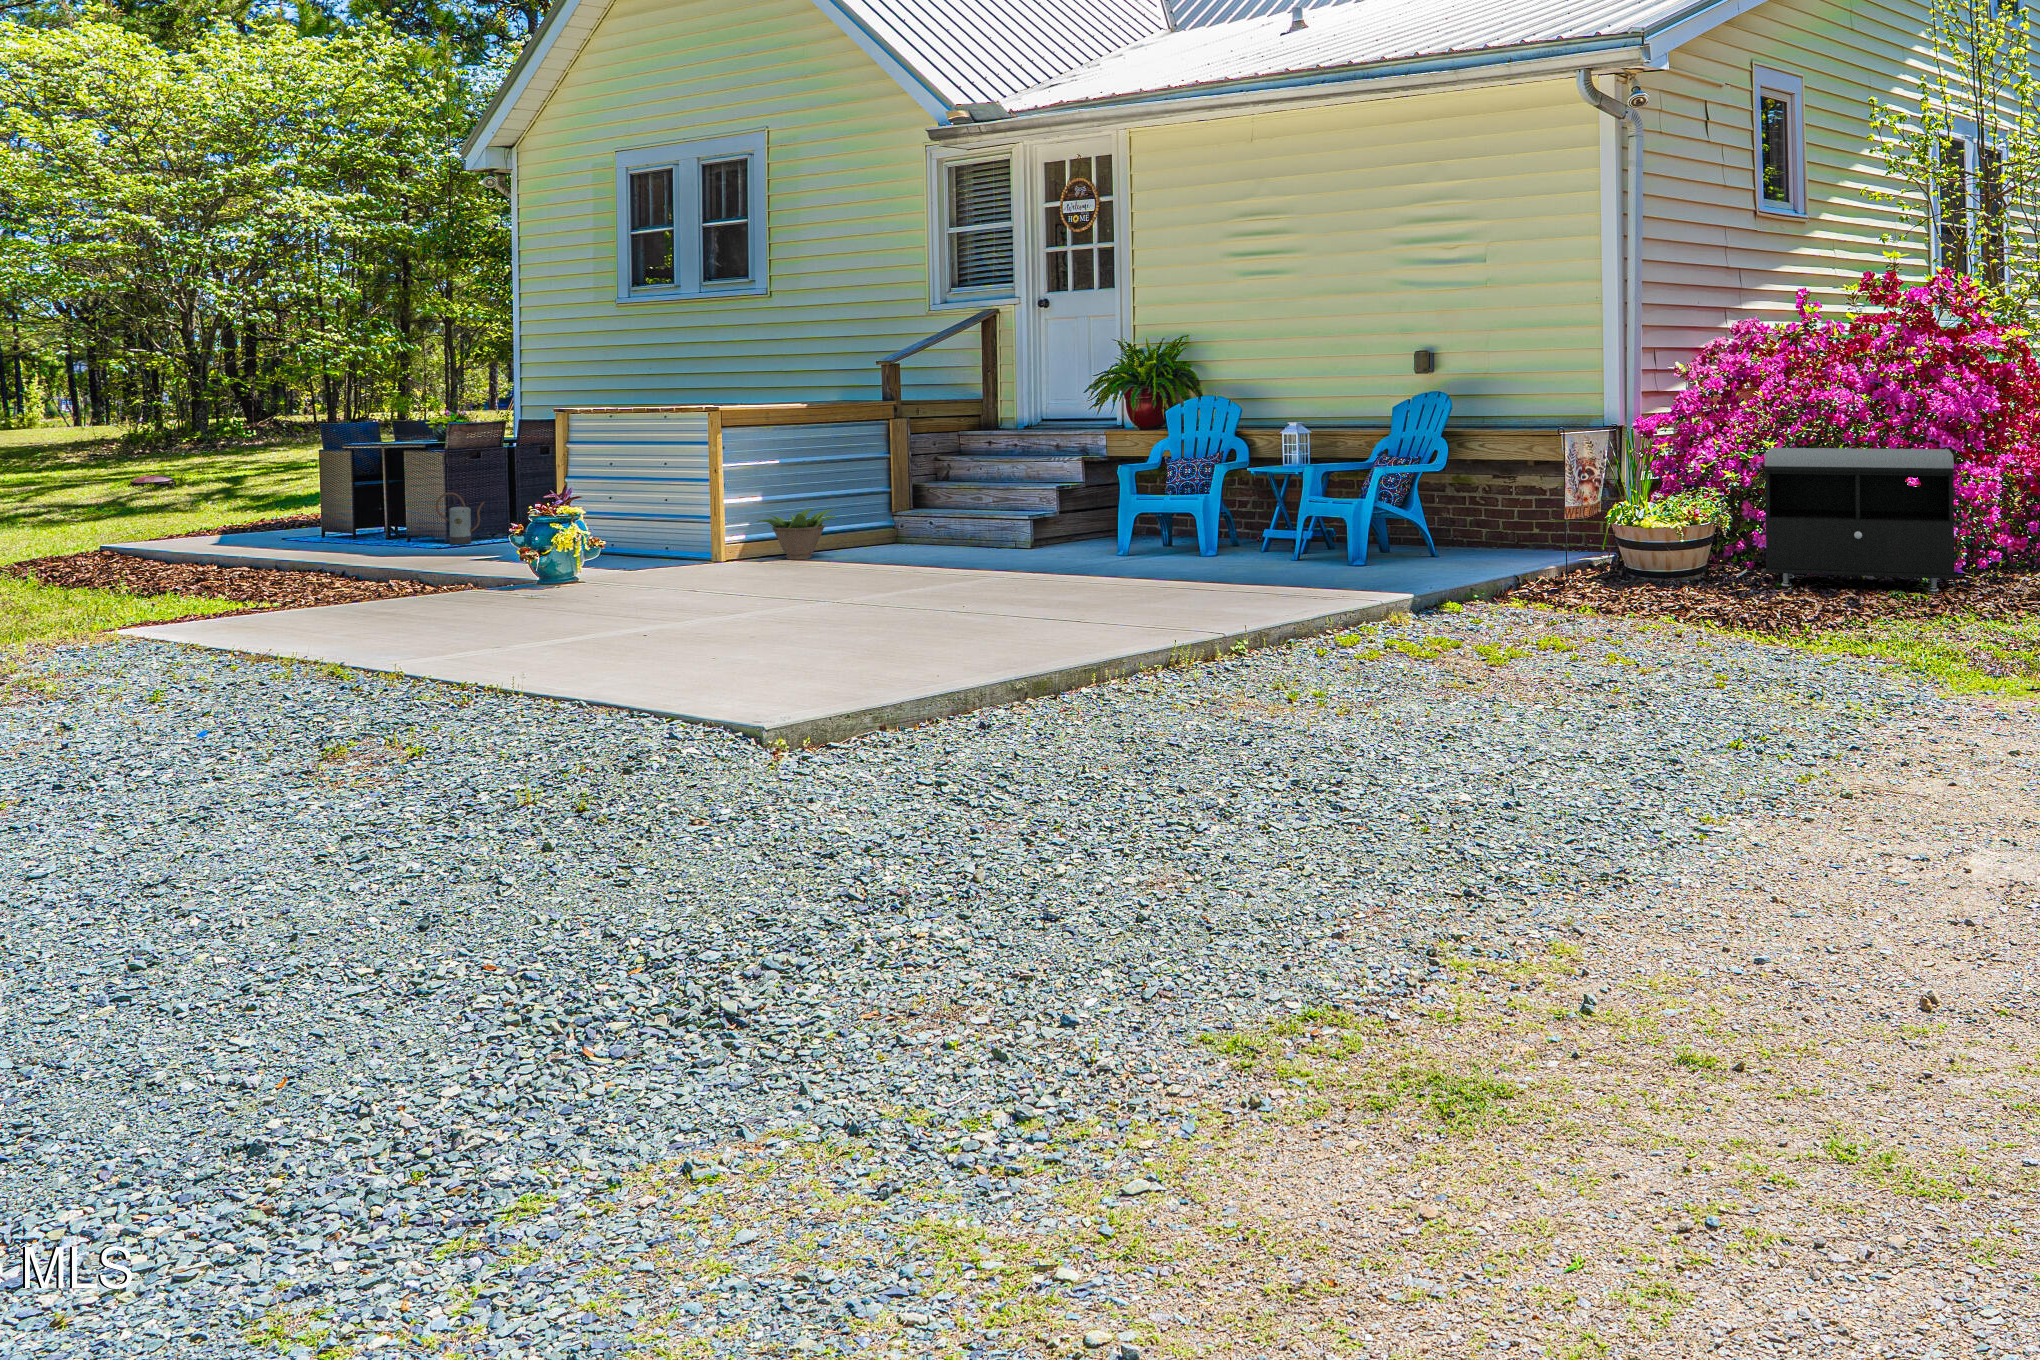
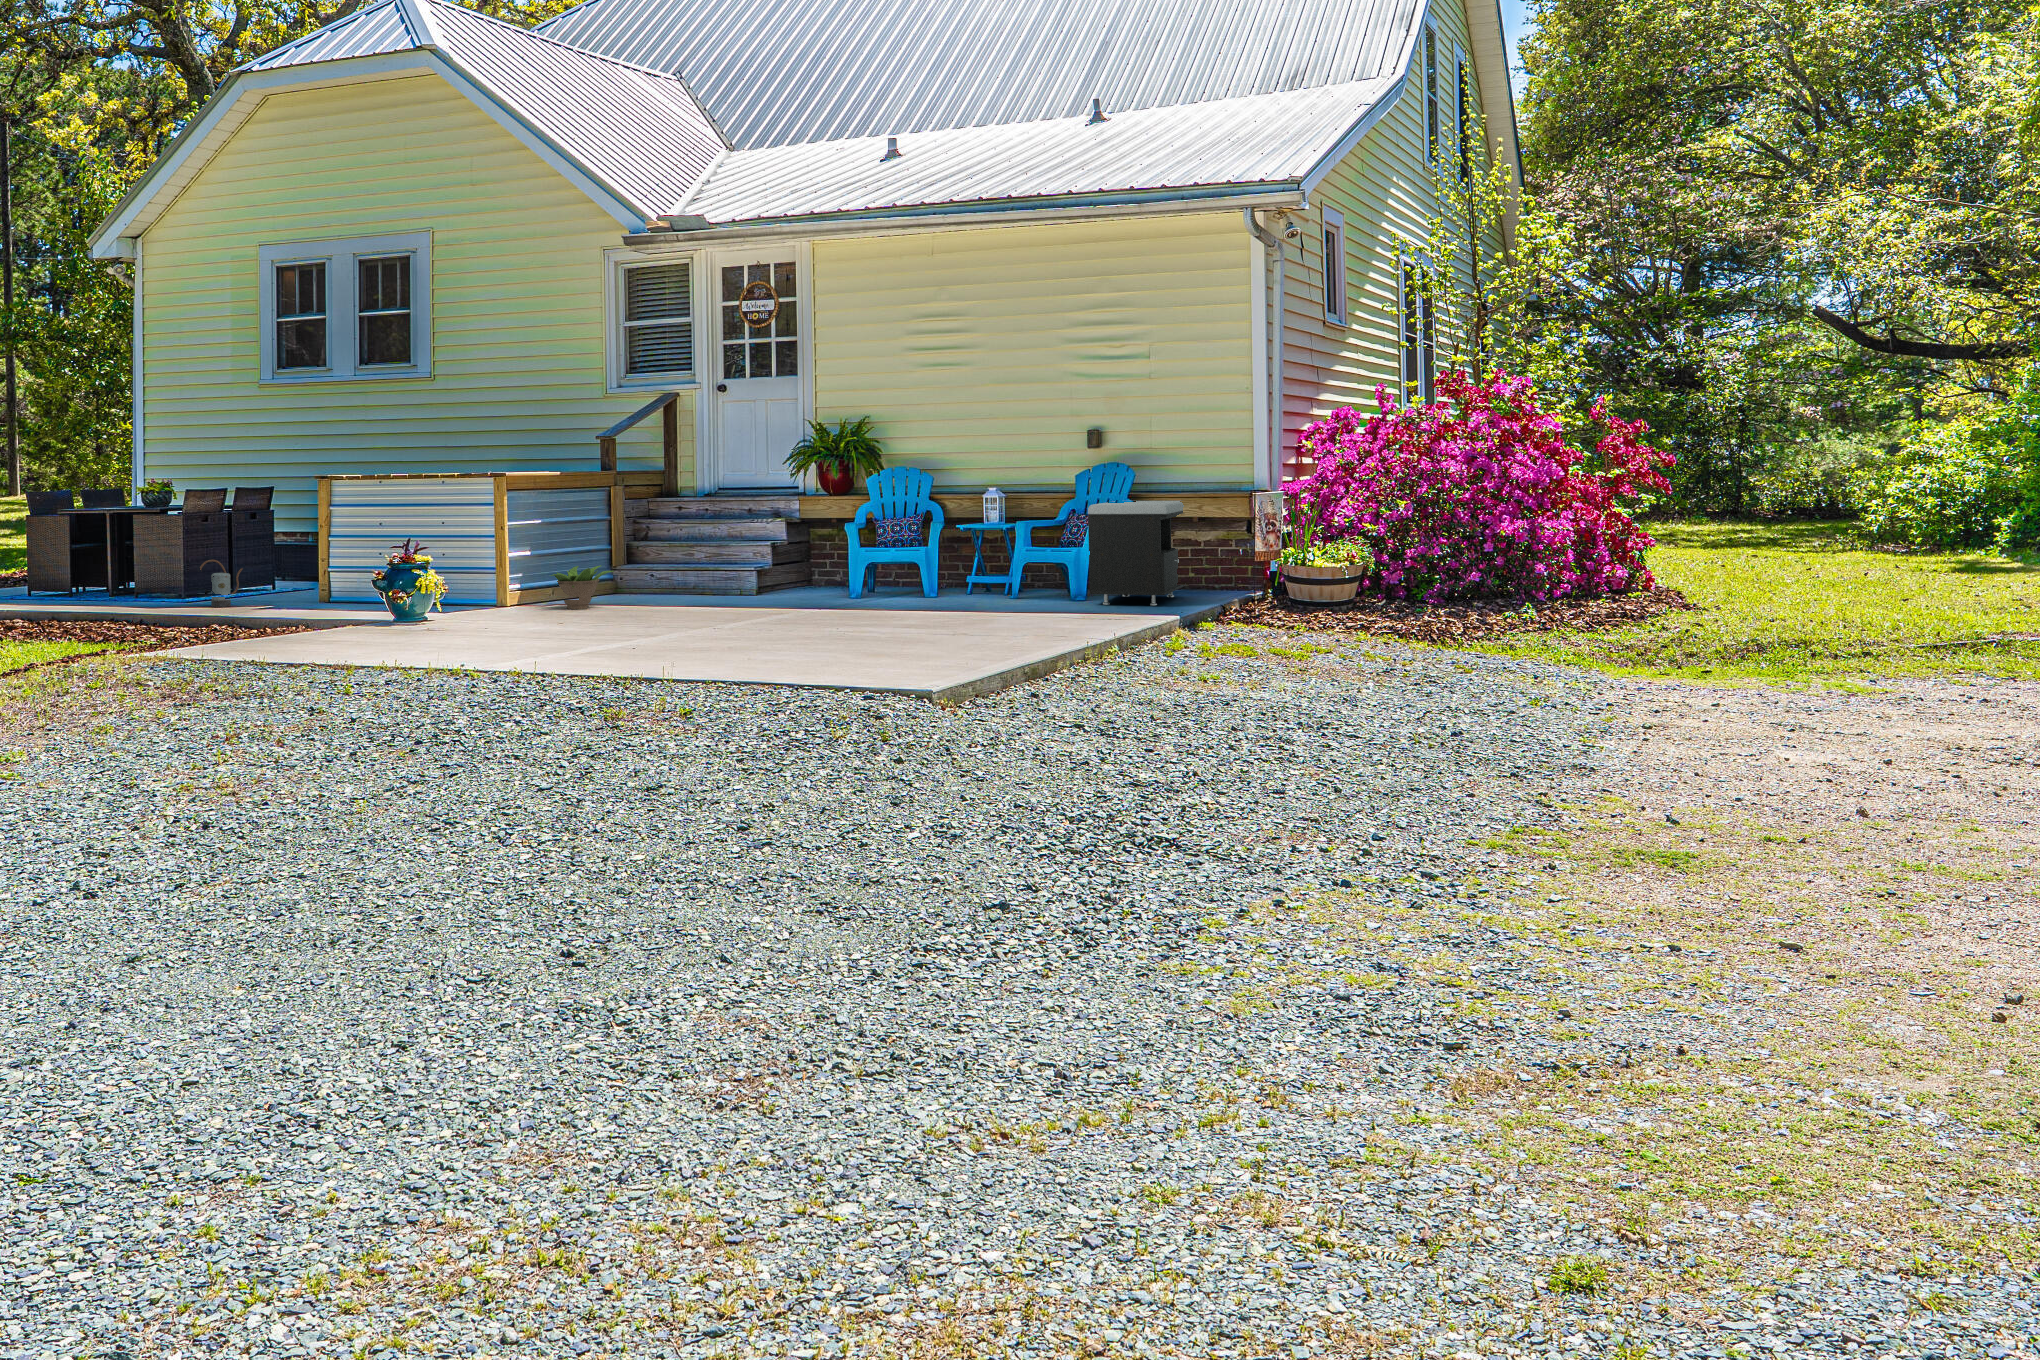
storage bench: present [1765,448,1955,592] -> present [1088,501,1185,605]

